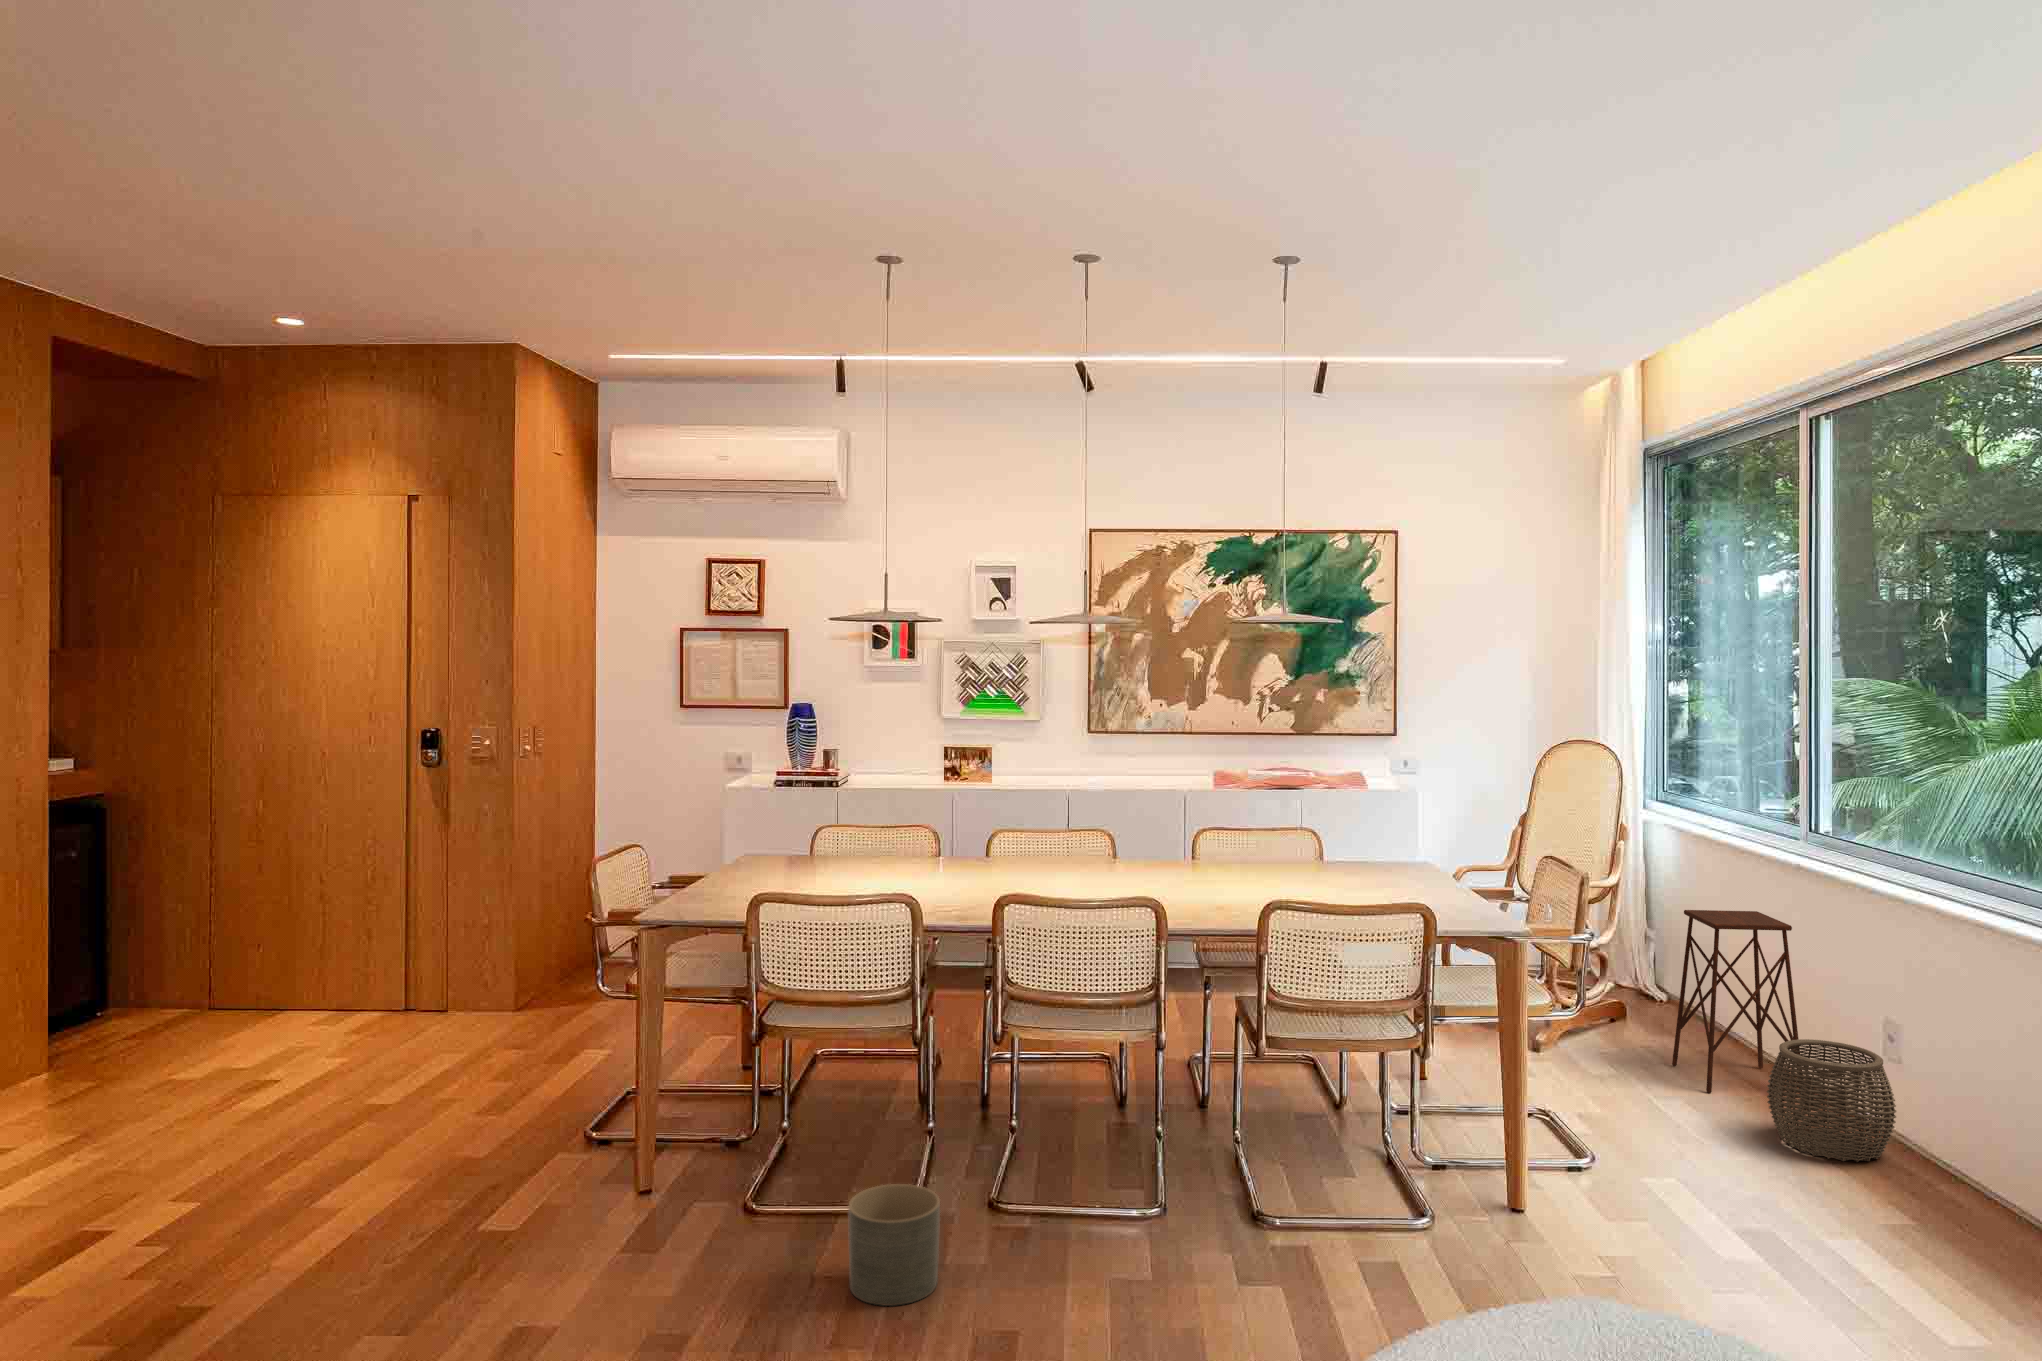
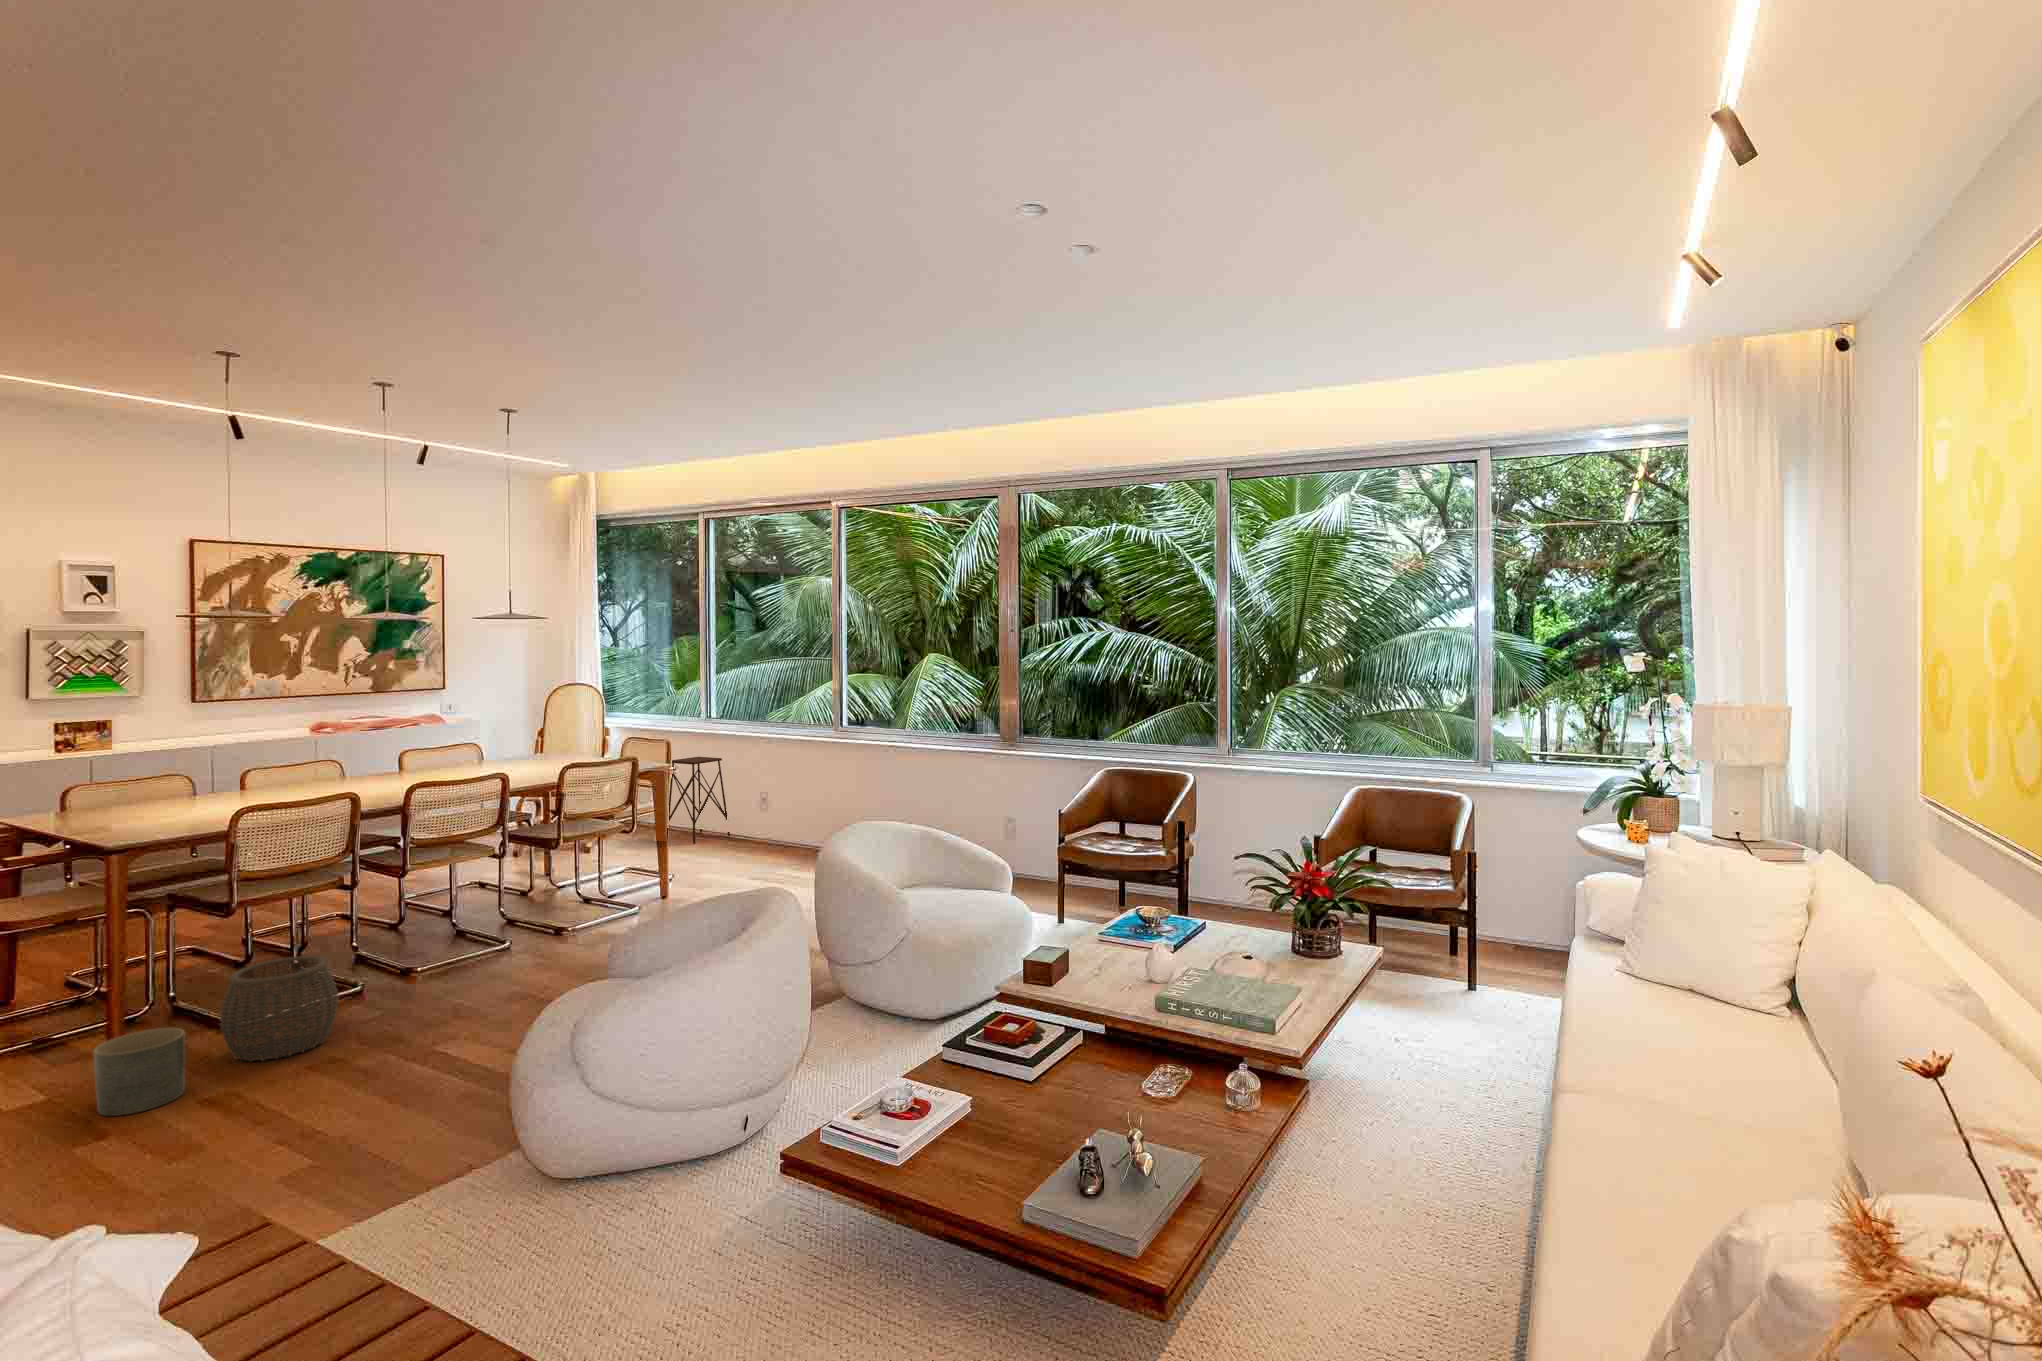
woven basket: present [1767,1039,1896,1162] -> present [220,956,338,1061]
planter: present [848,1184,940,1306] -> present [94,1028,185,1116]

